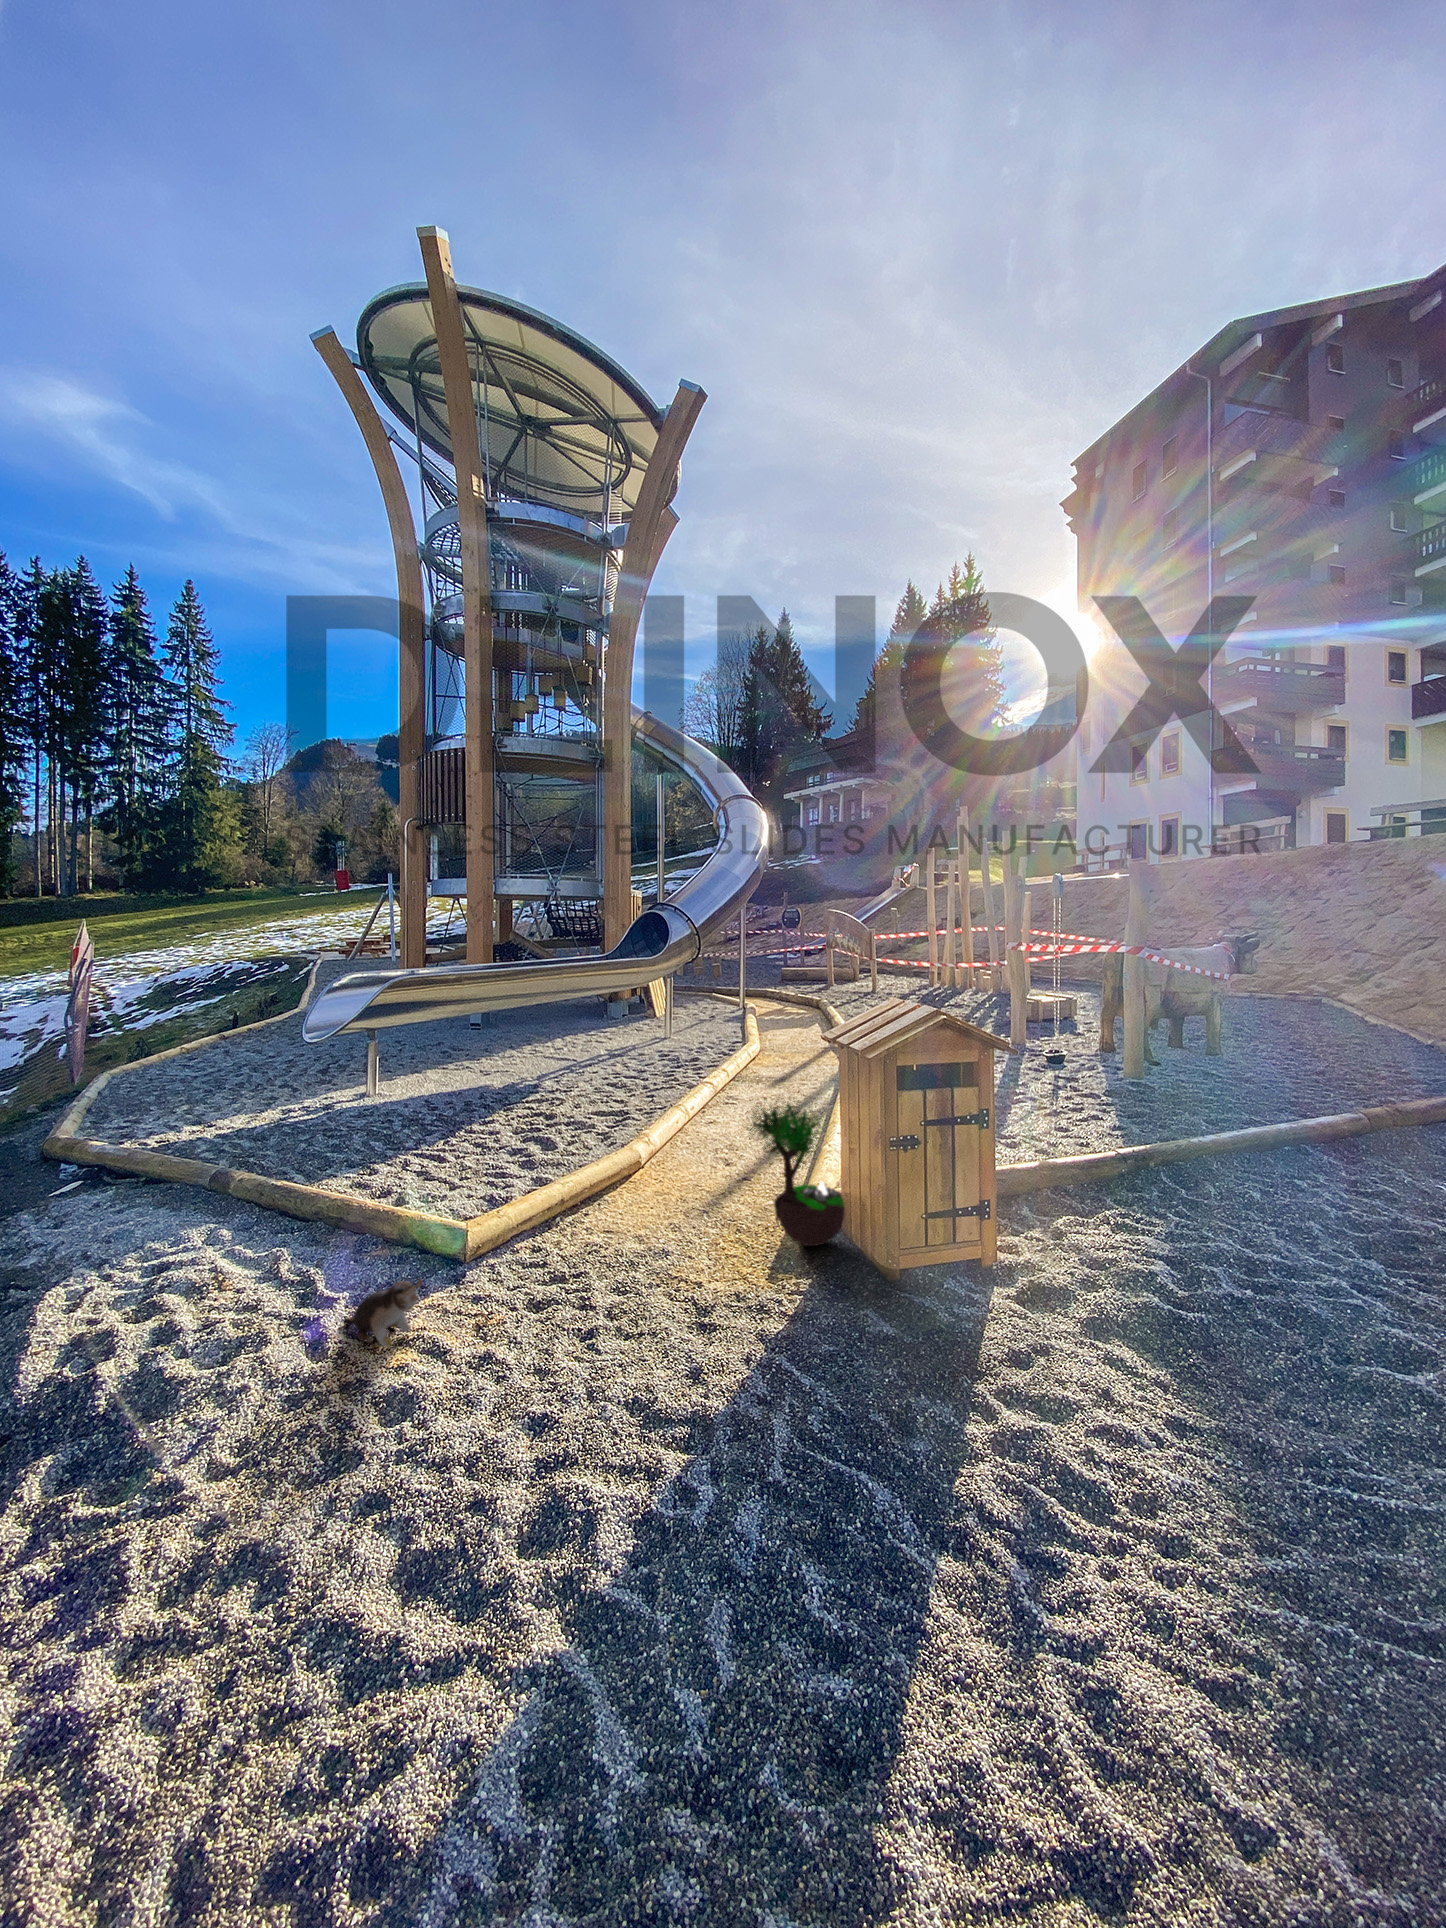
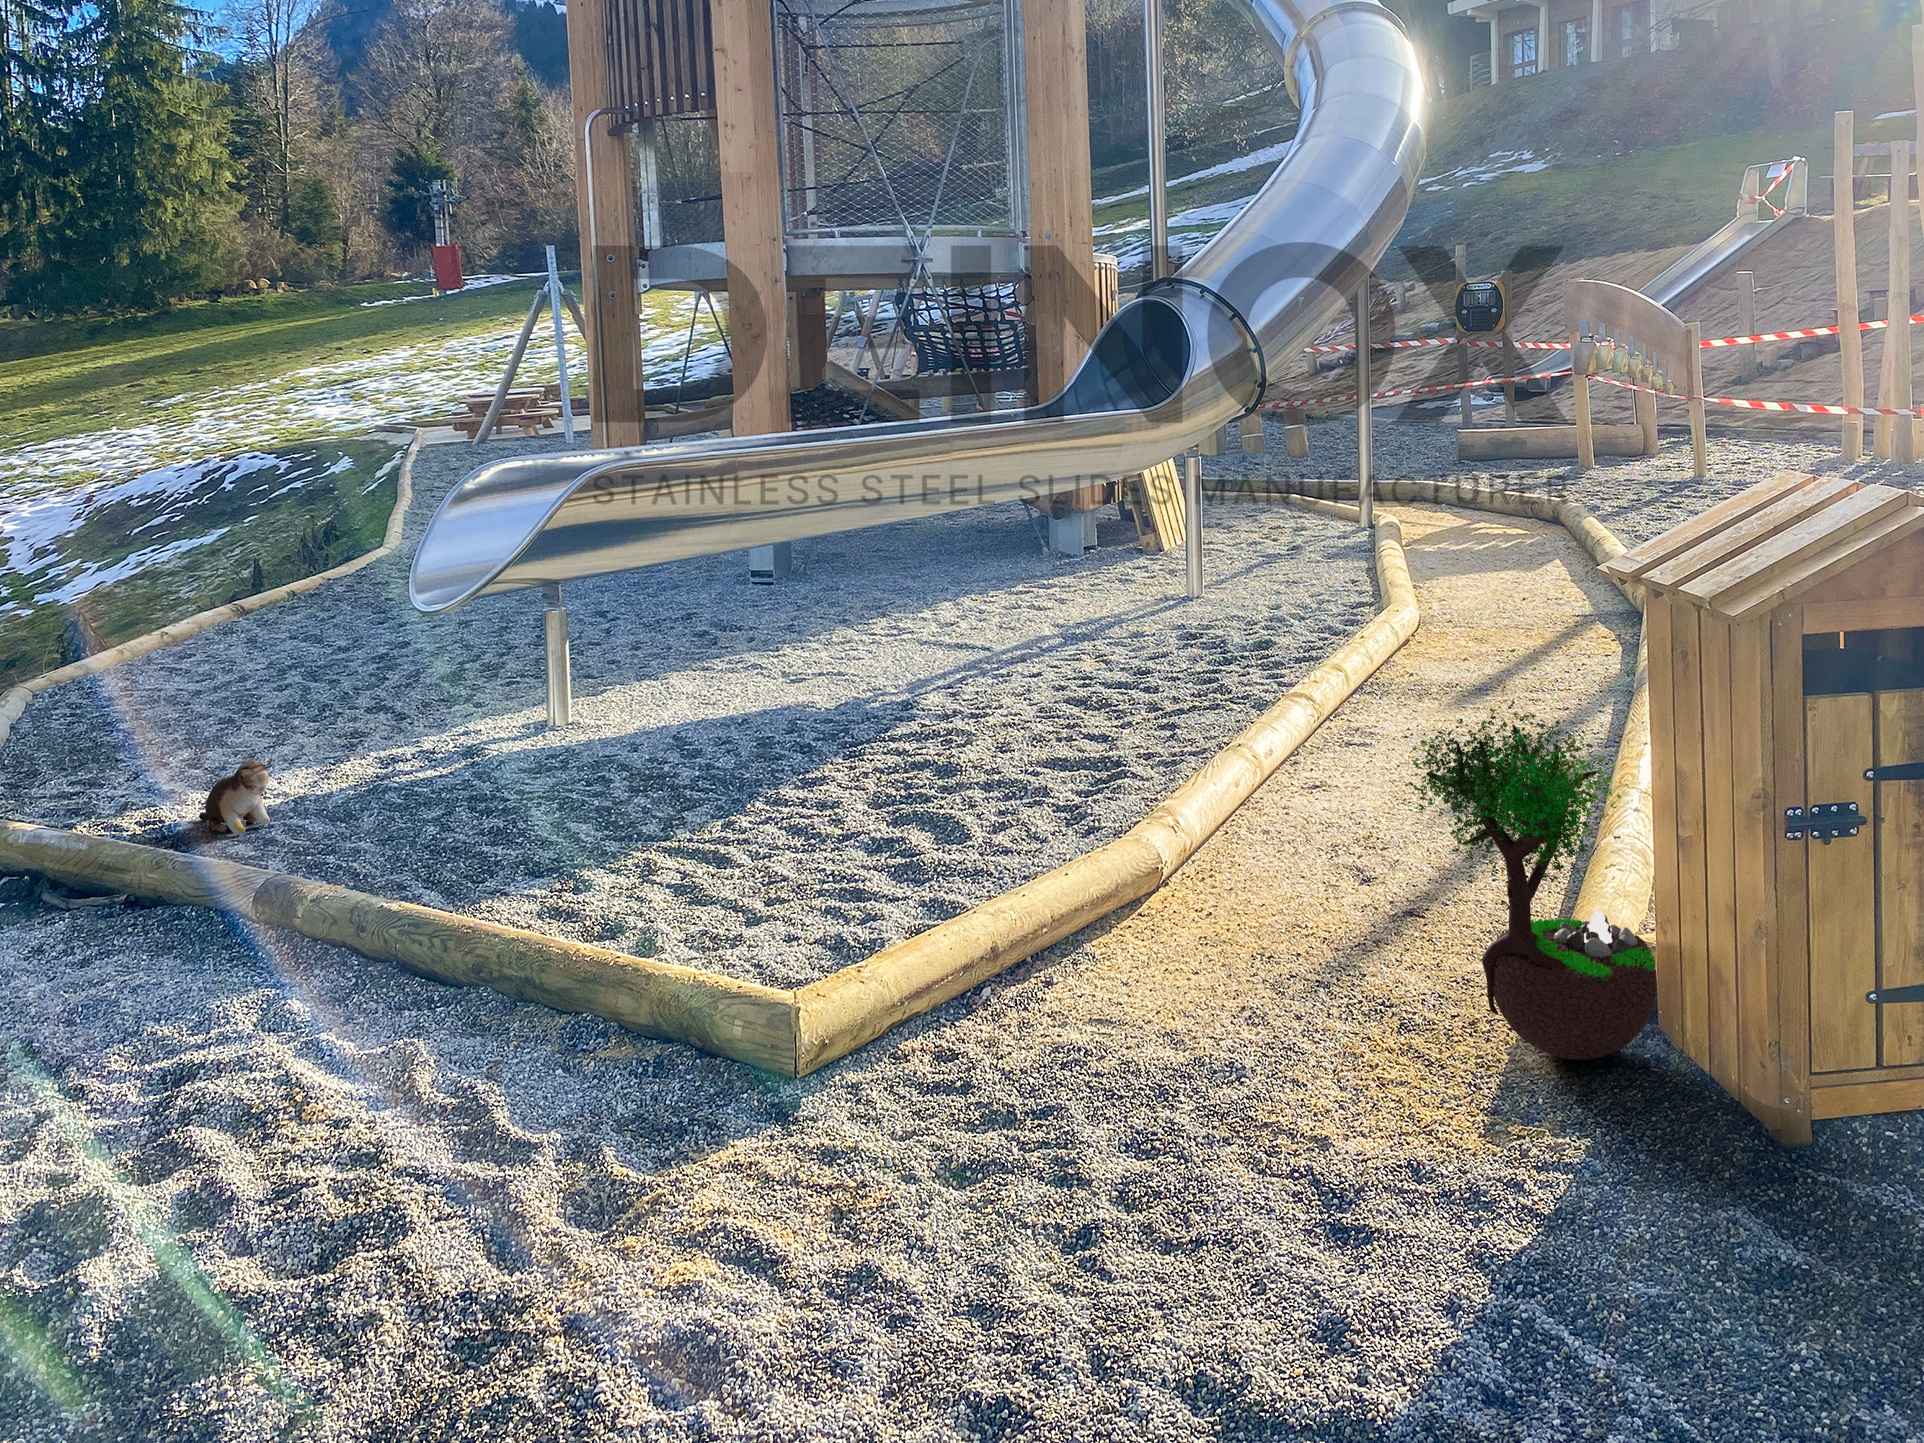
plush toy: present [343,1278,423,1347] -> present [199,758,272,835]

